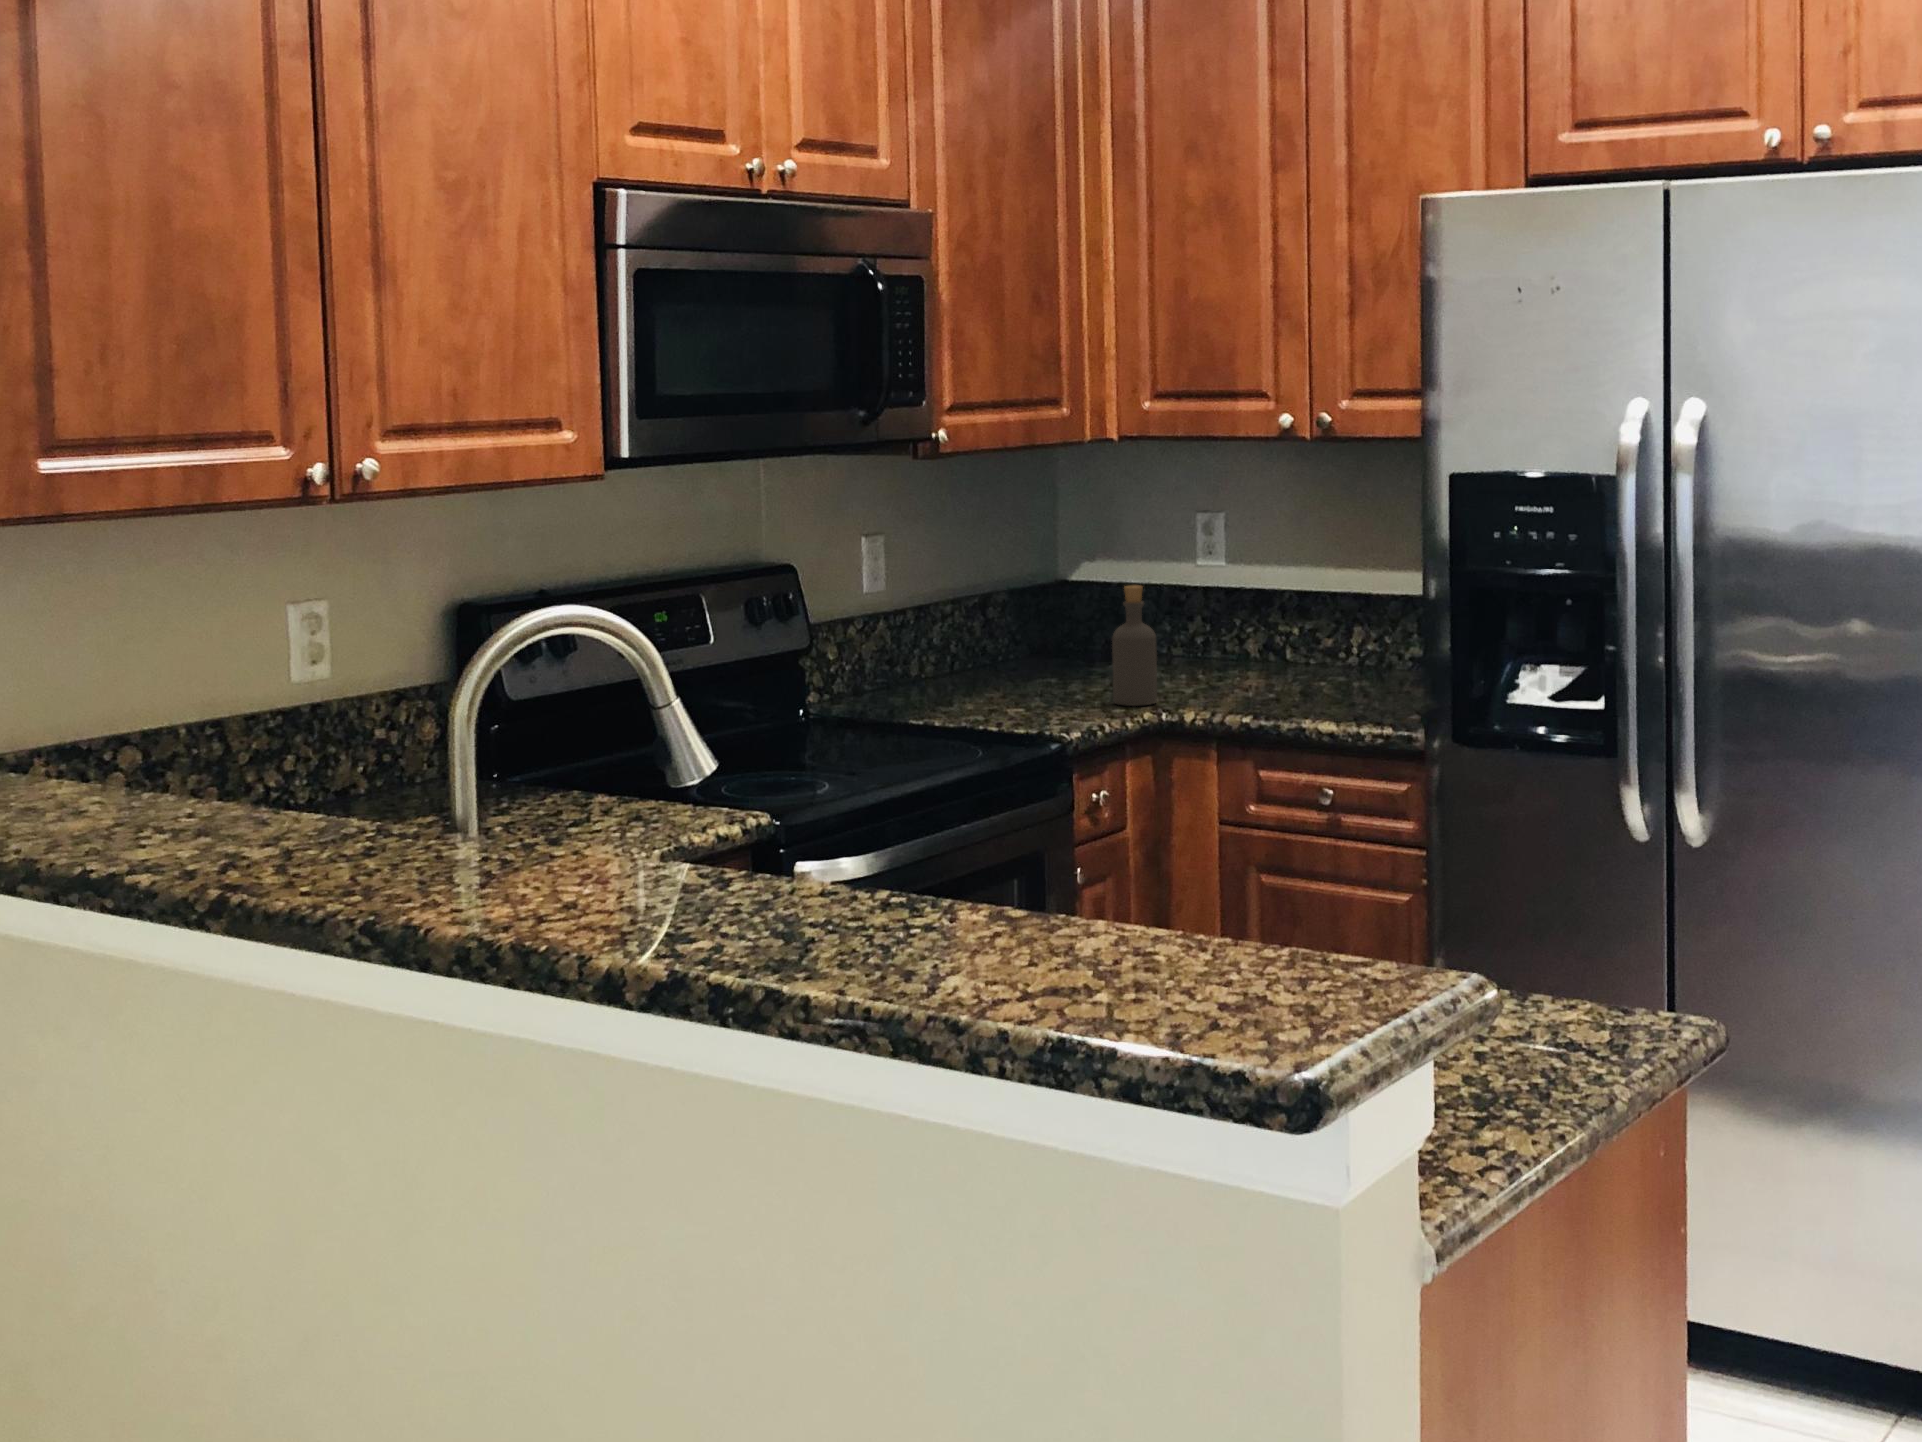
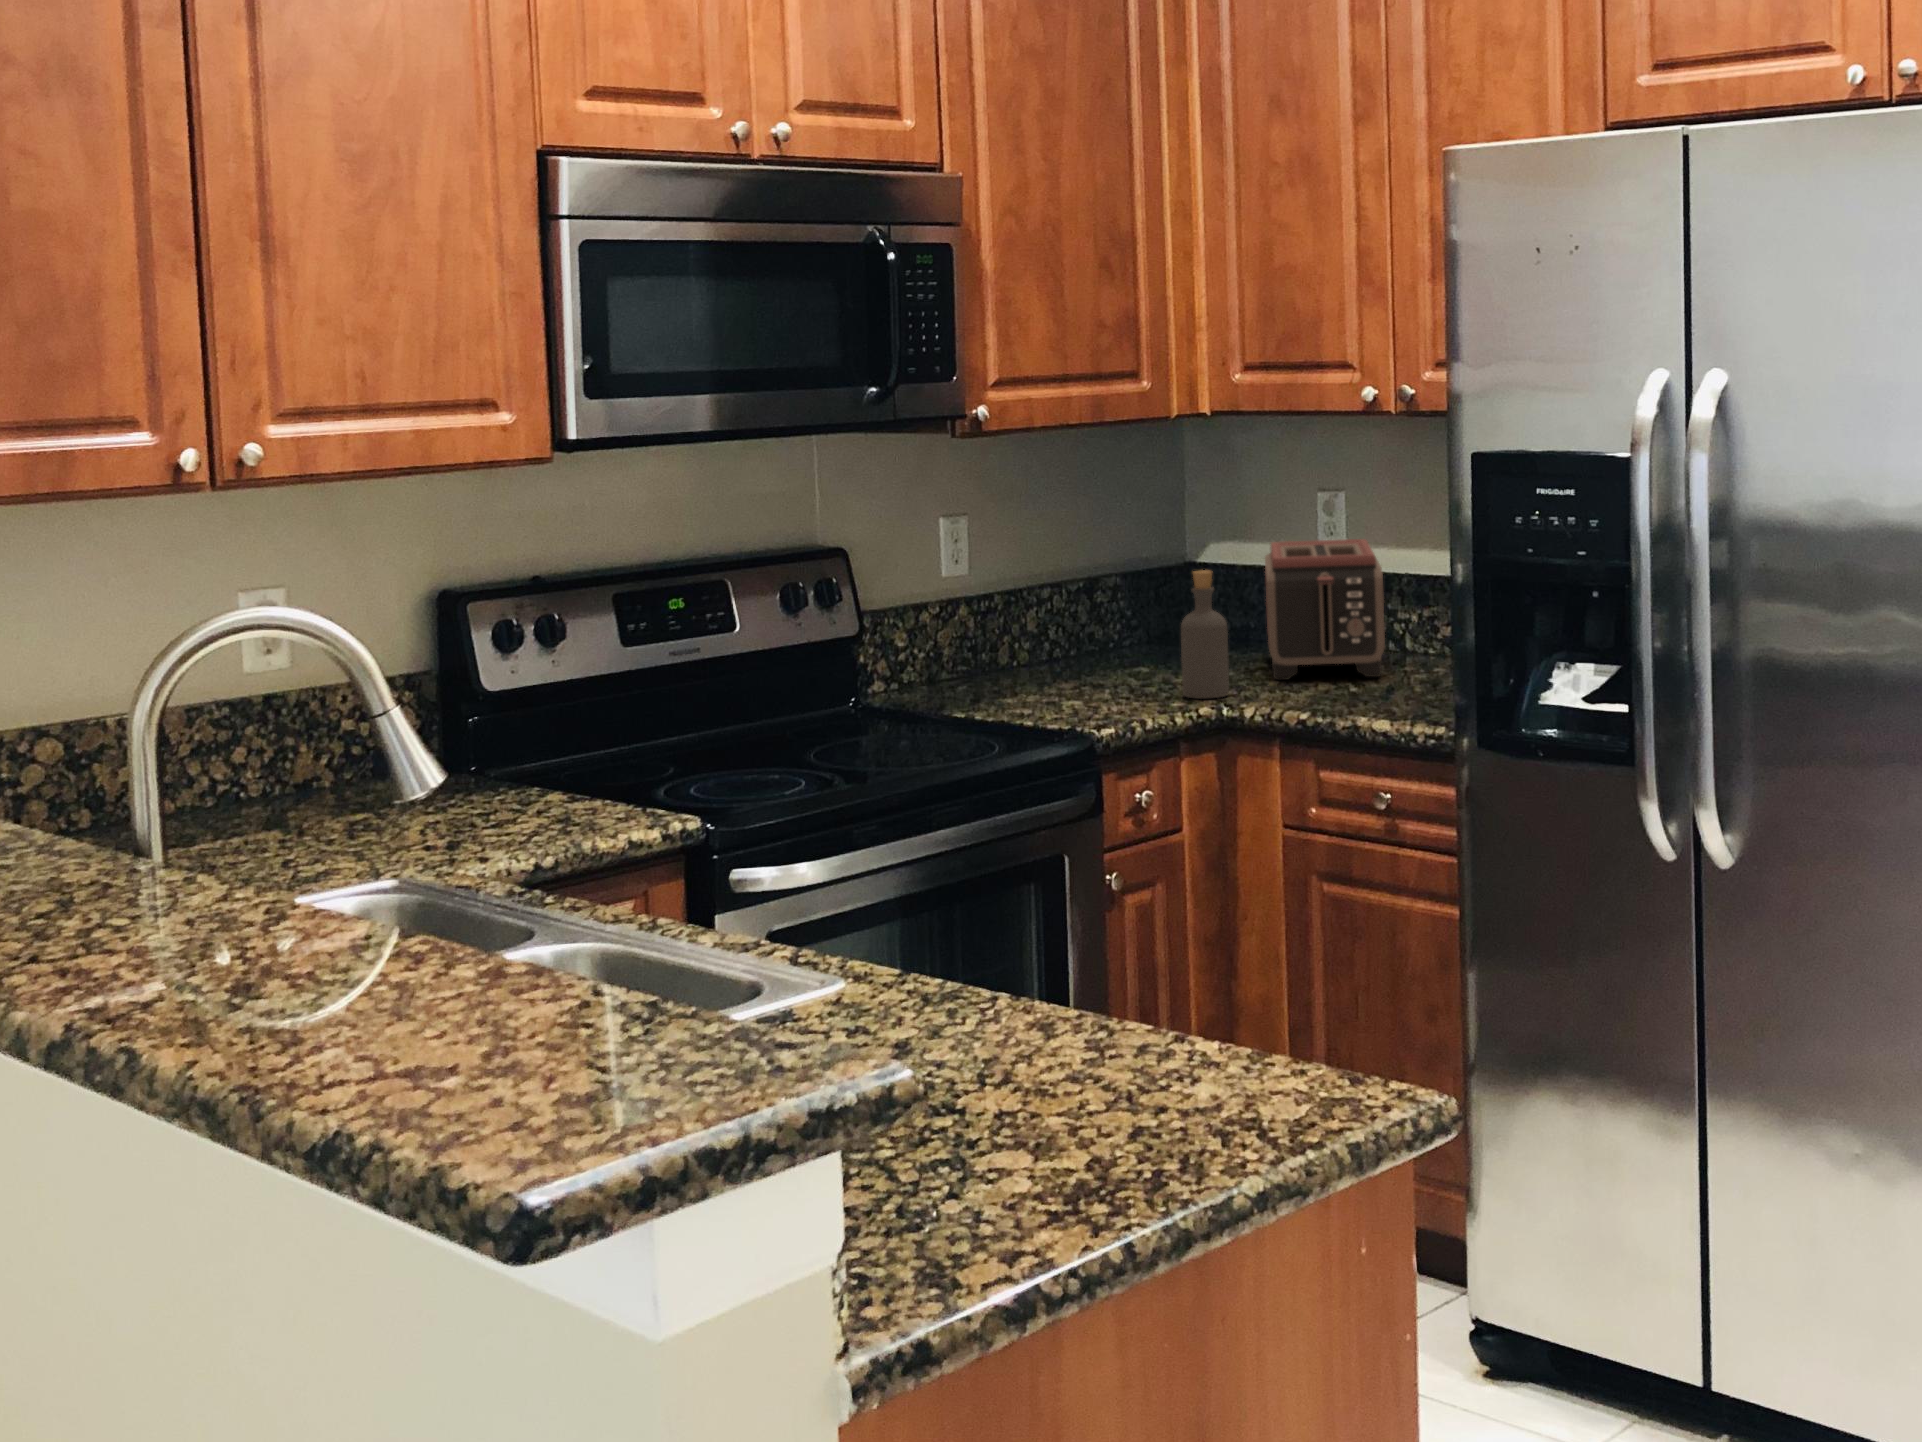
toaster: none [1153,557,1287,689] -> present [1265,539,1385,680]

